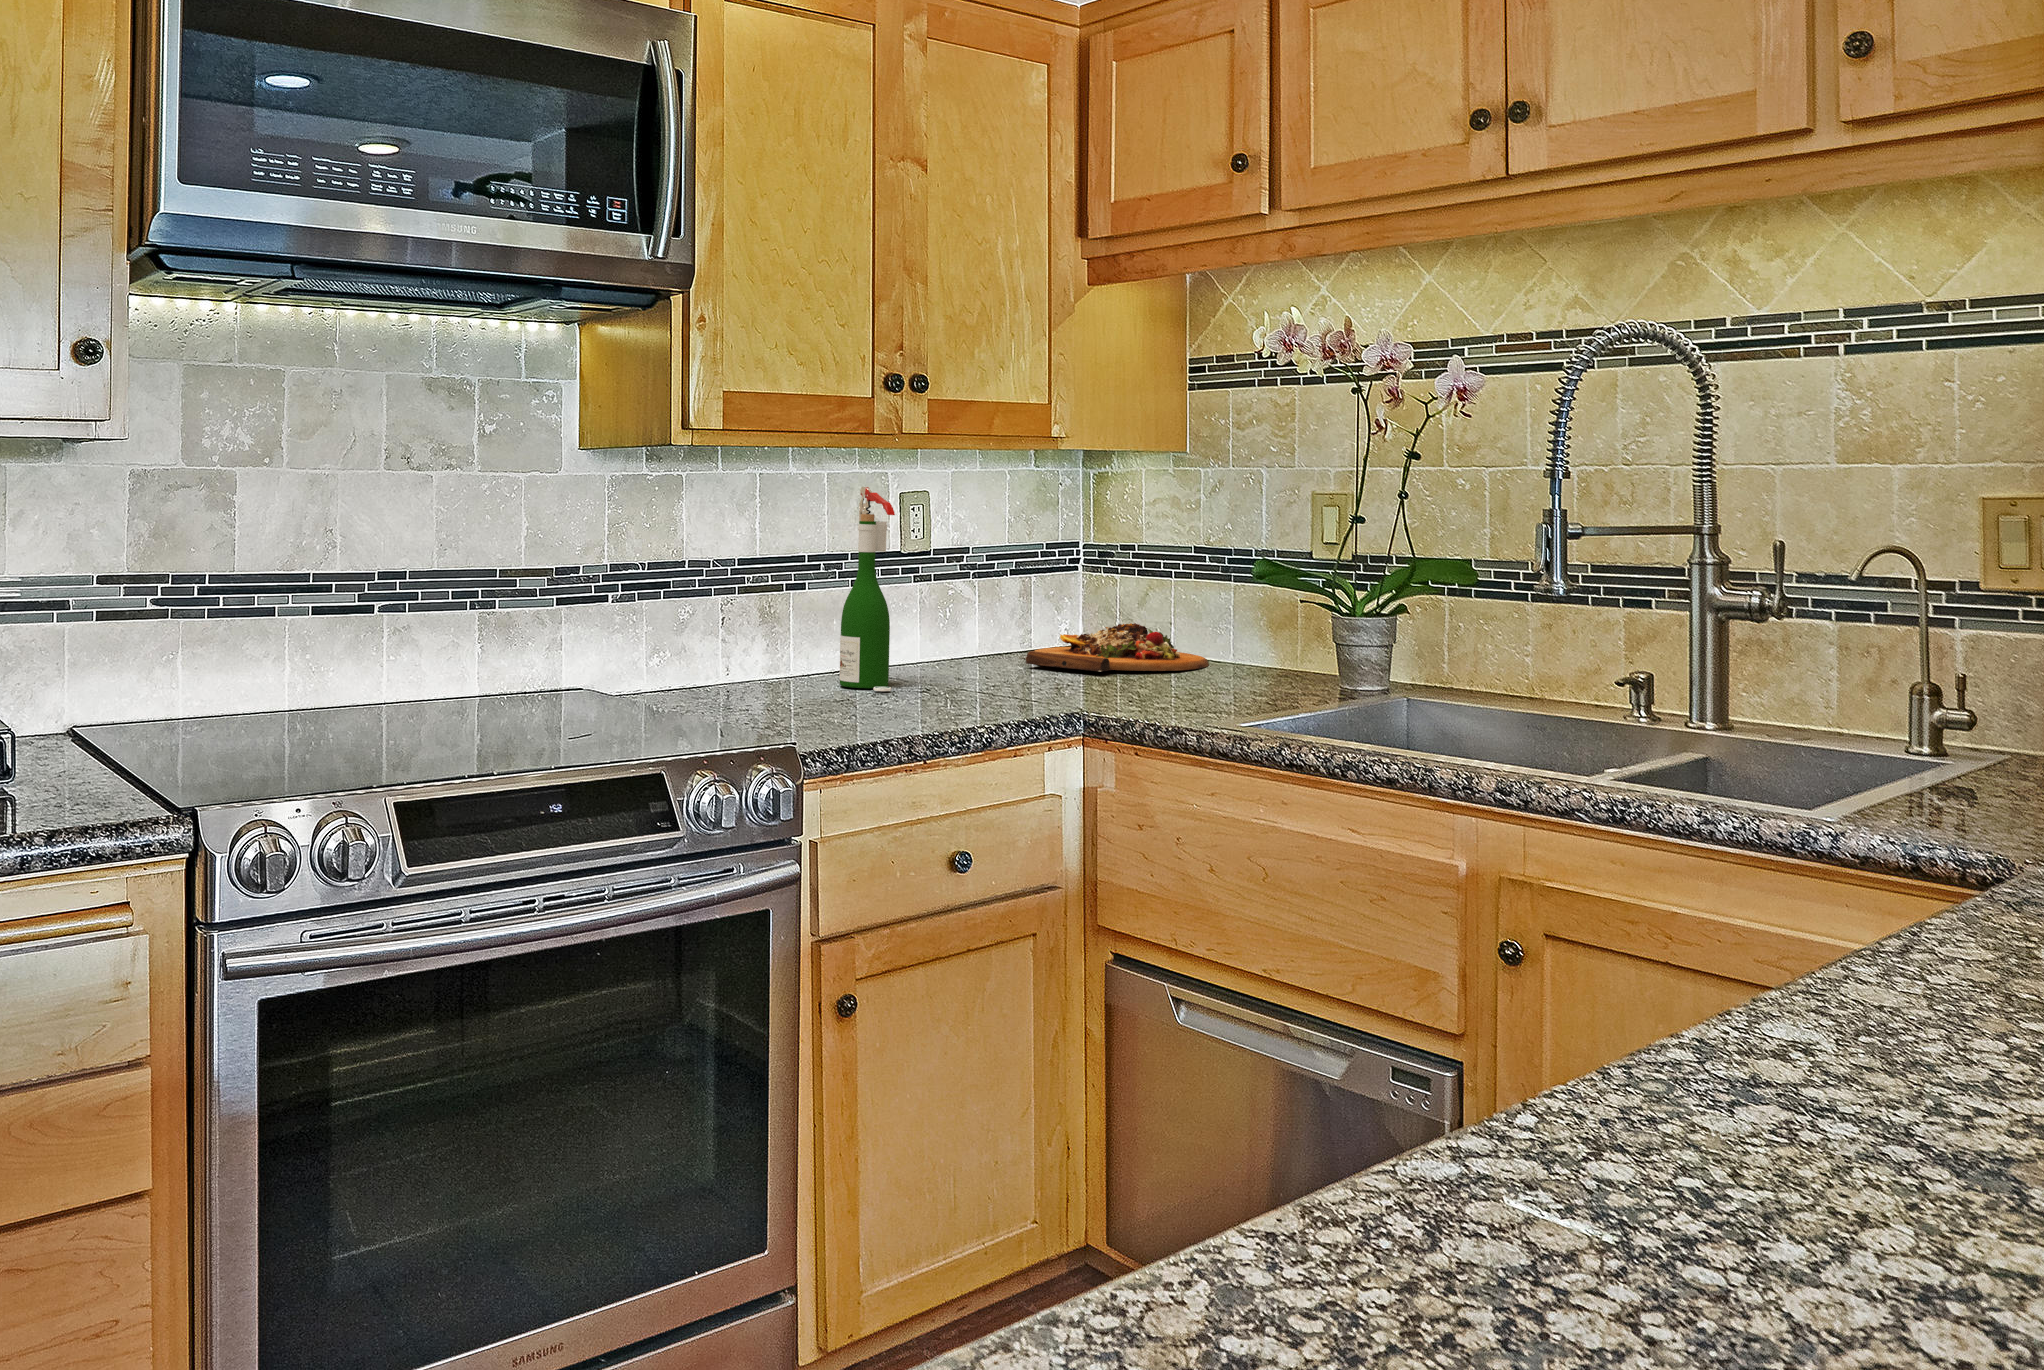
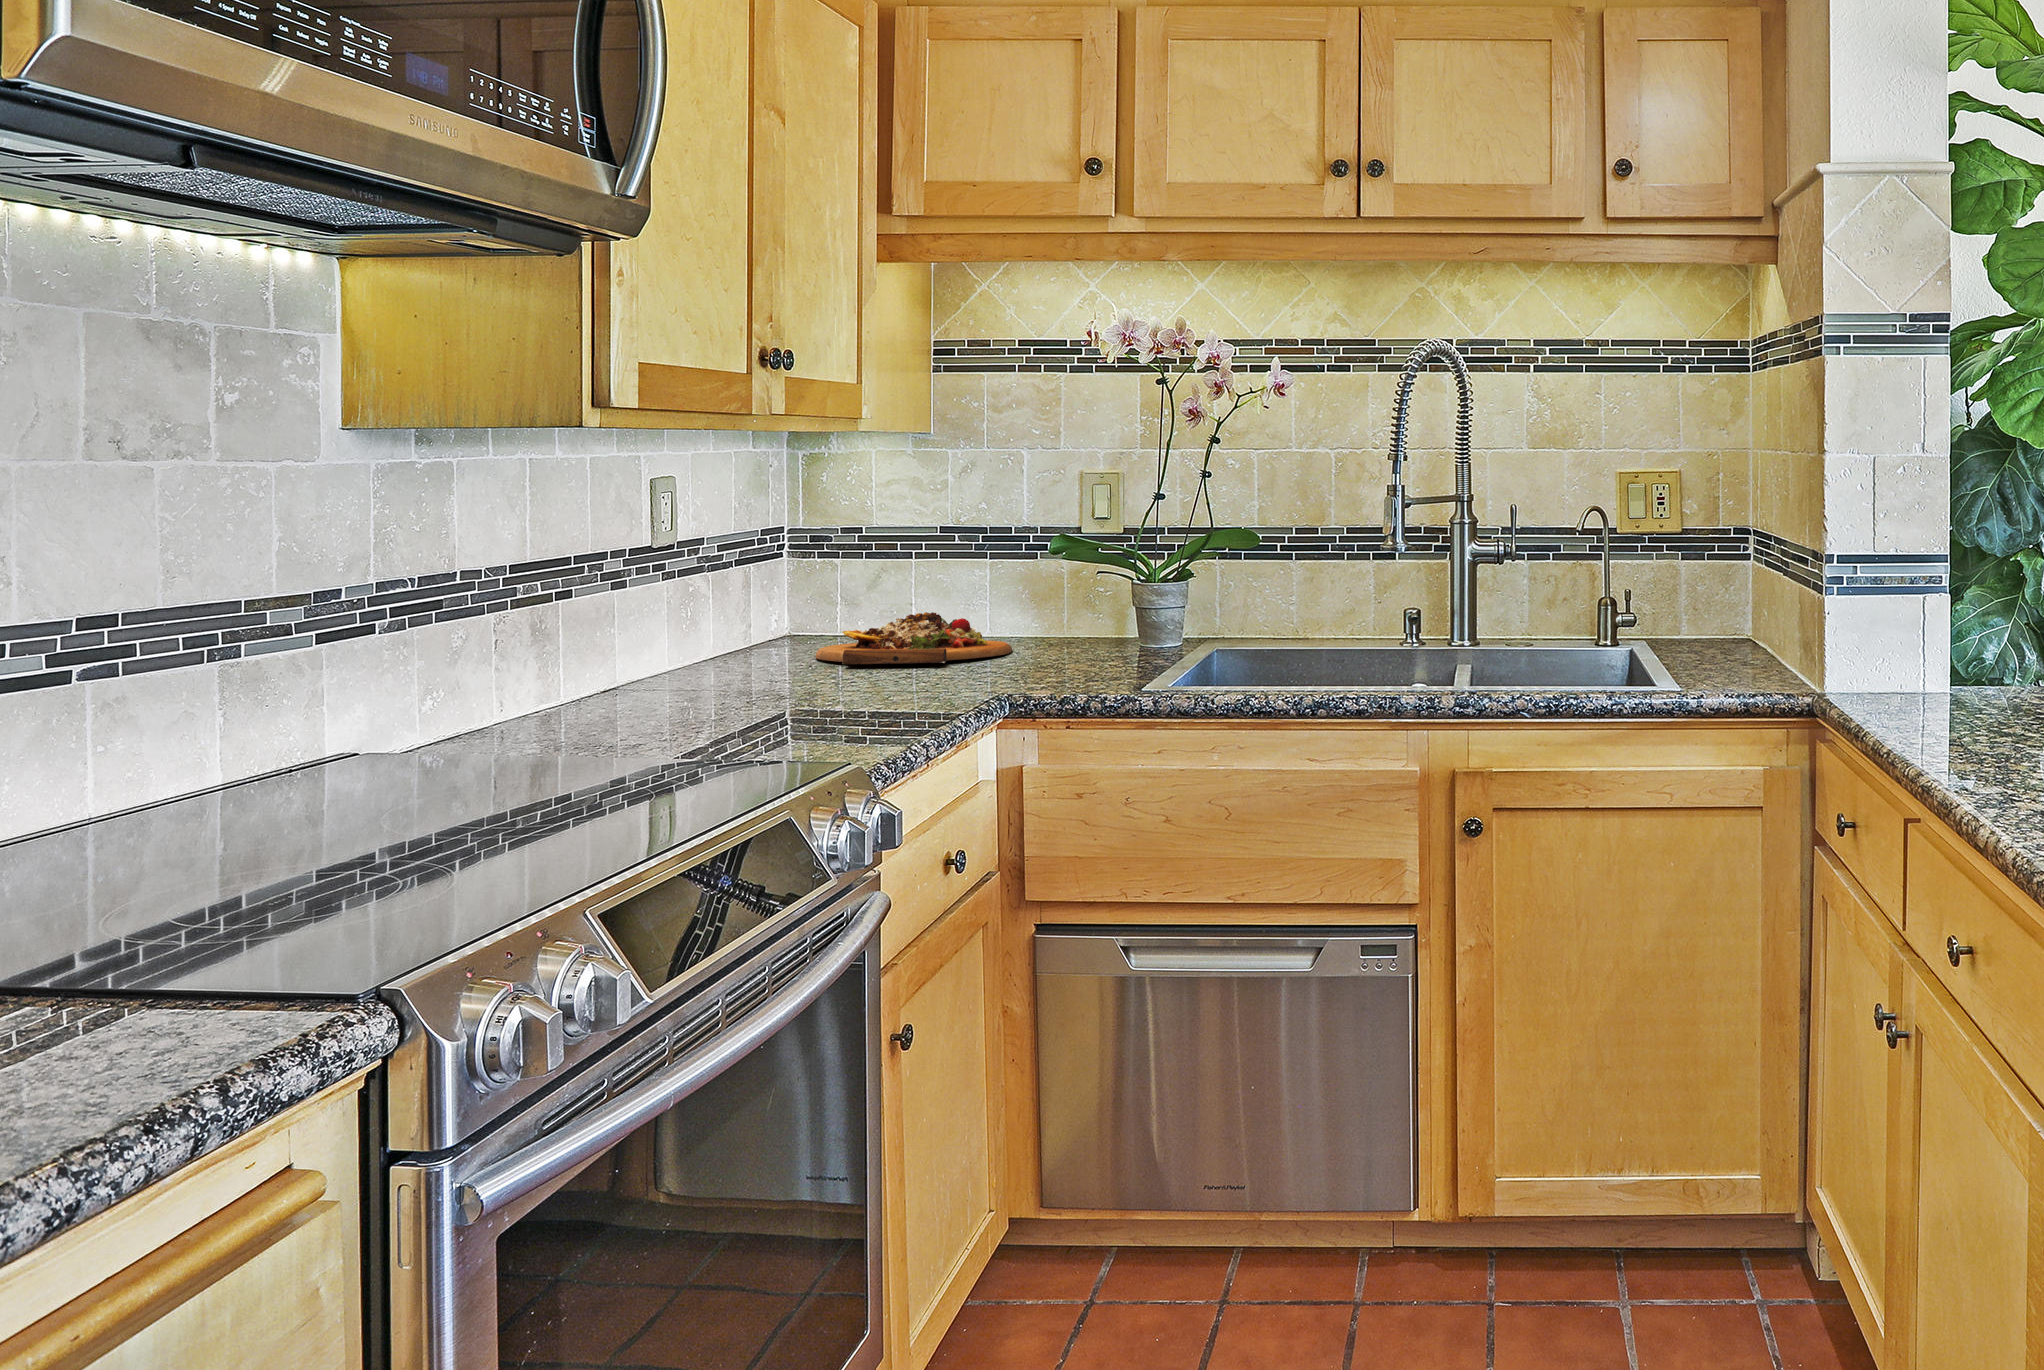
wine bottle: present [840,487,895,691] -> none [694,471,780,707]

